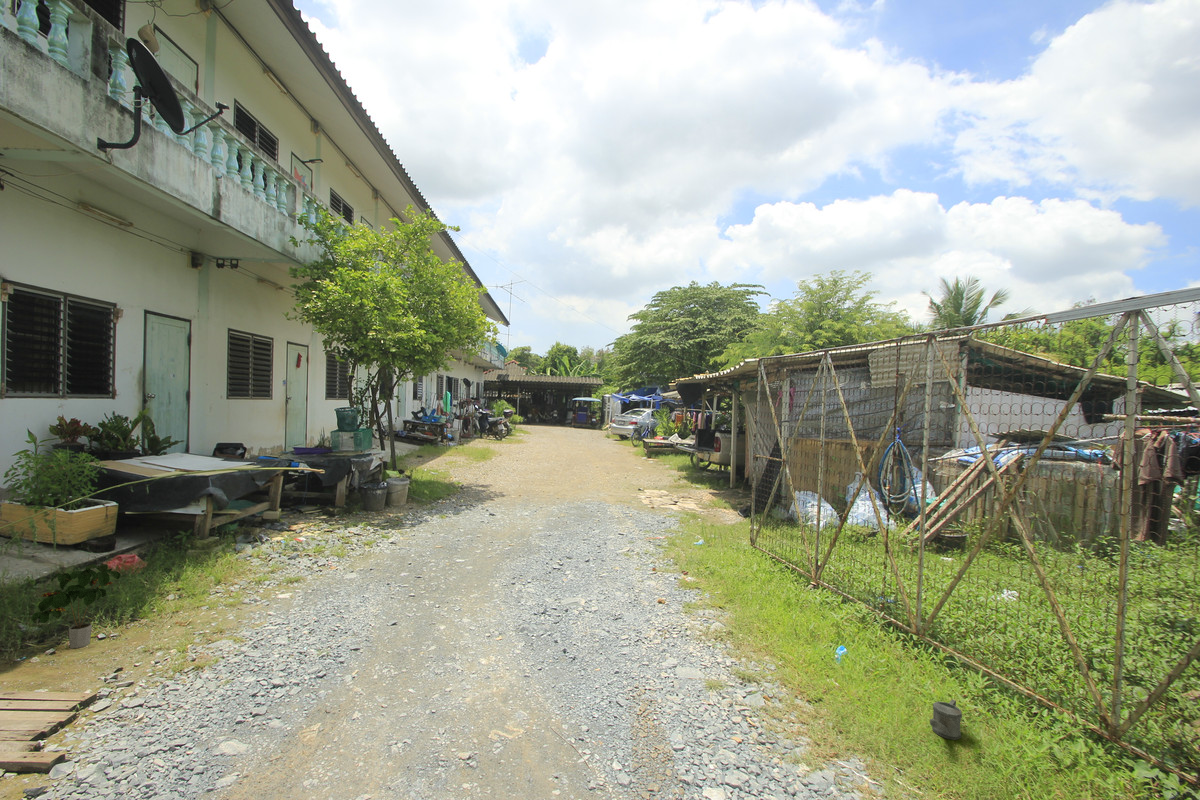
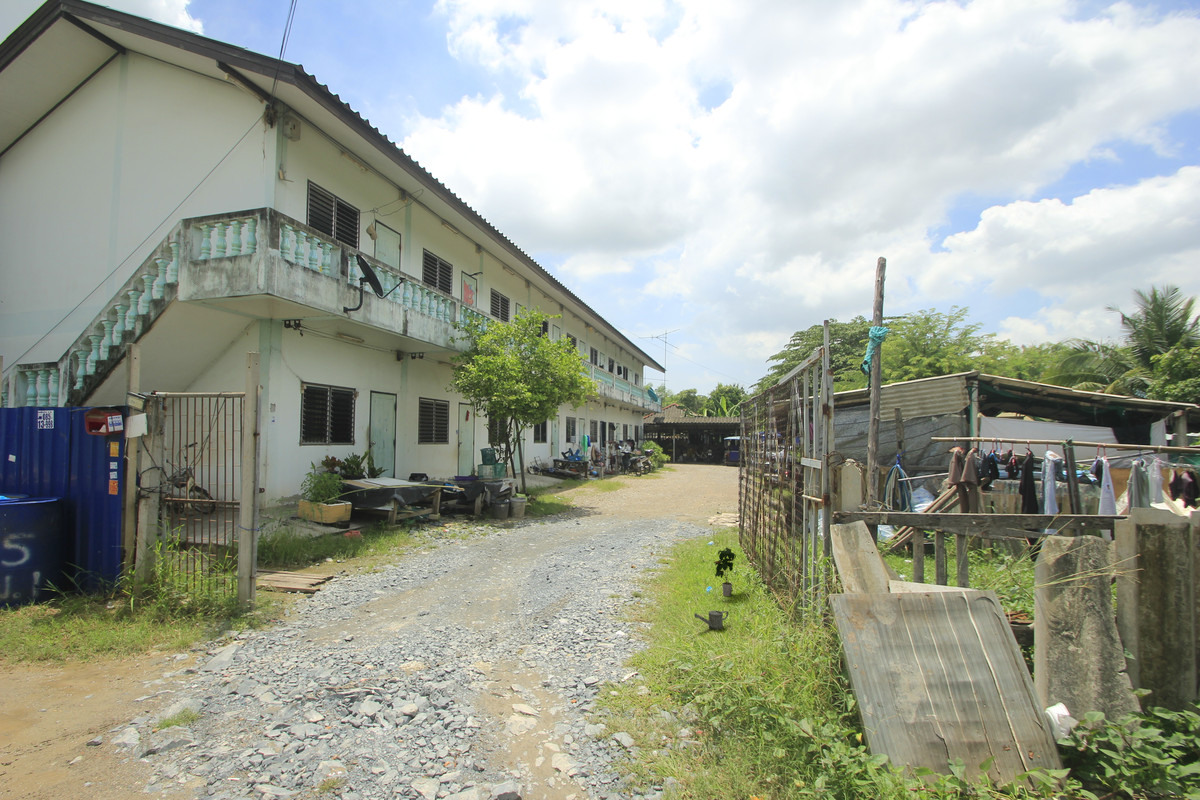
potted plant: present [31,564,121,648] -> present [714,548,736,596]

